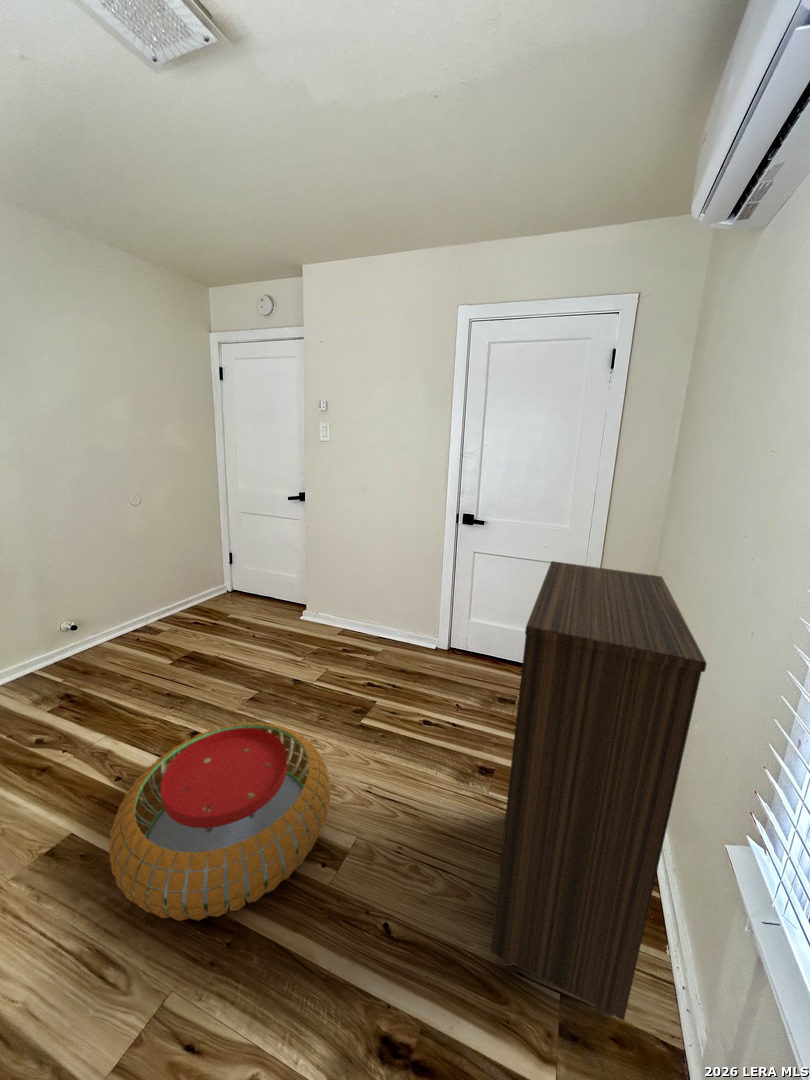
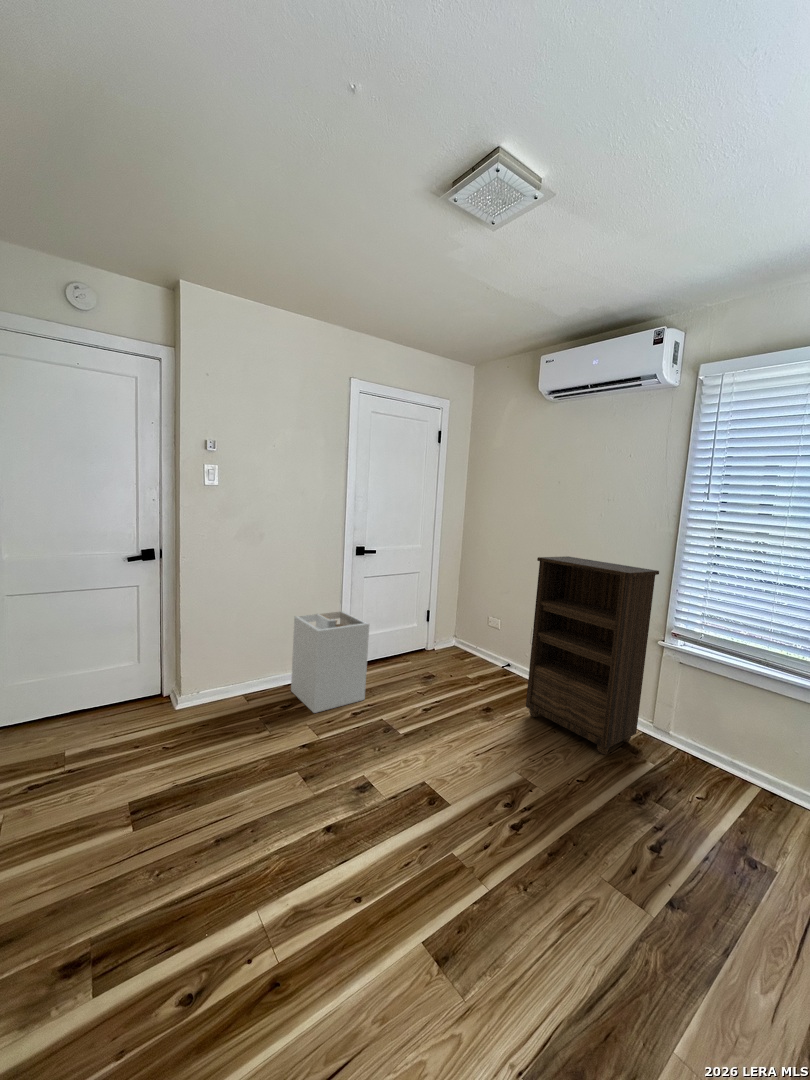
laundry hamper: none [349,573,425,678] -> present [291,611,369,713]
pouf: present [108,722,330,921] -> none [391,737,571,890]

